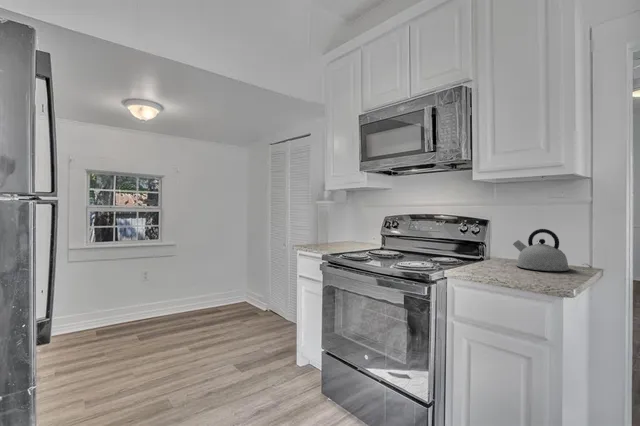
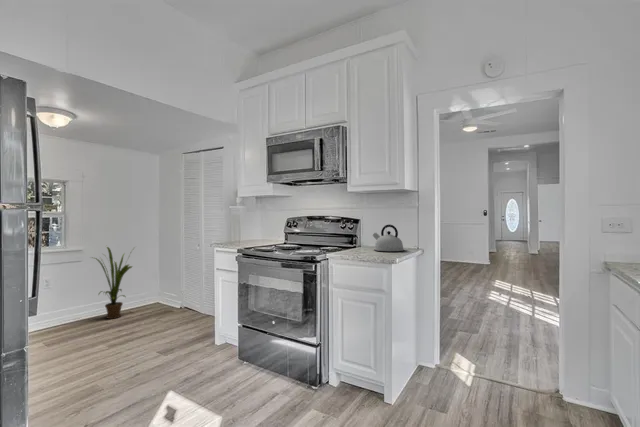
house plant: none [178,241,223,317] -> present [96,247,132,319]

